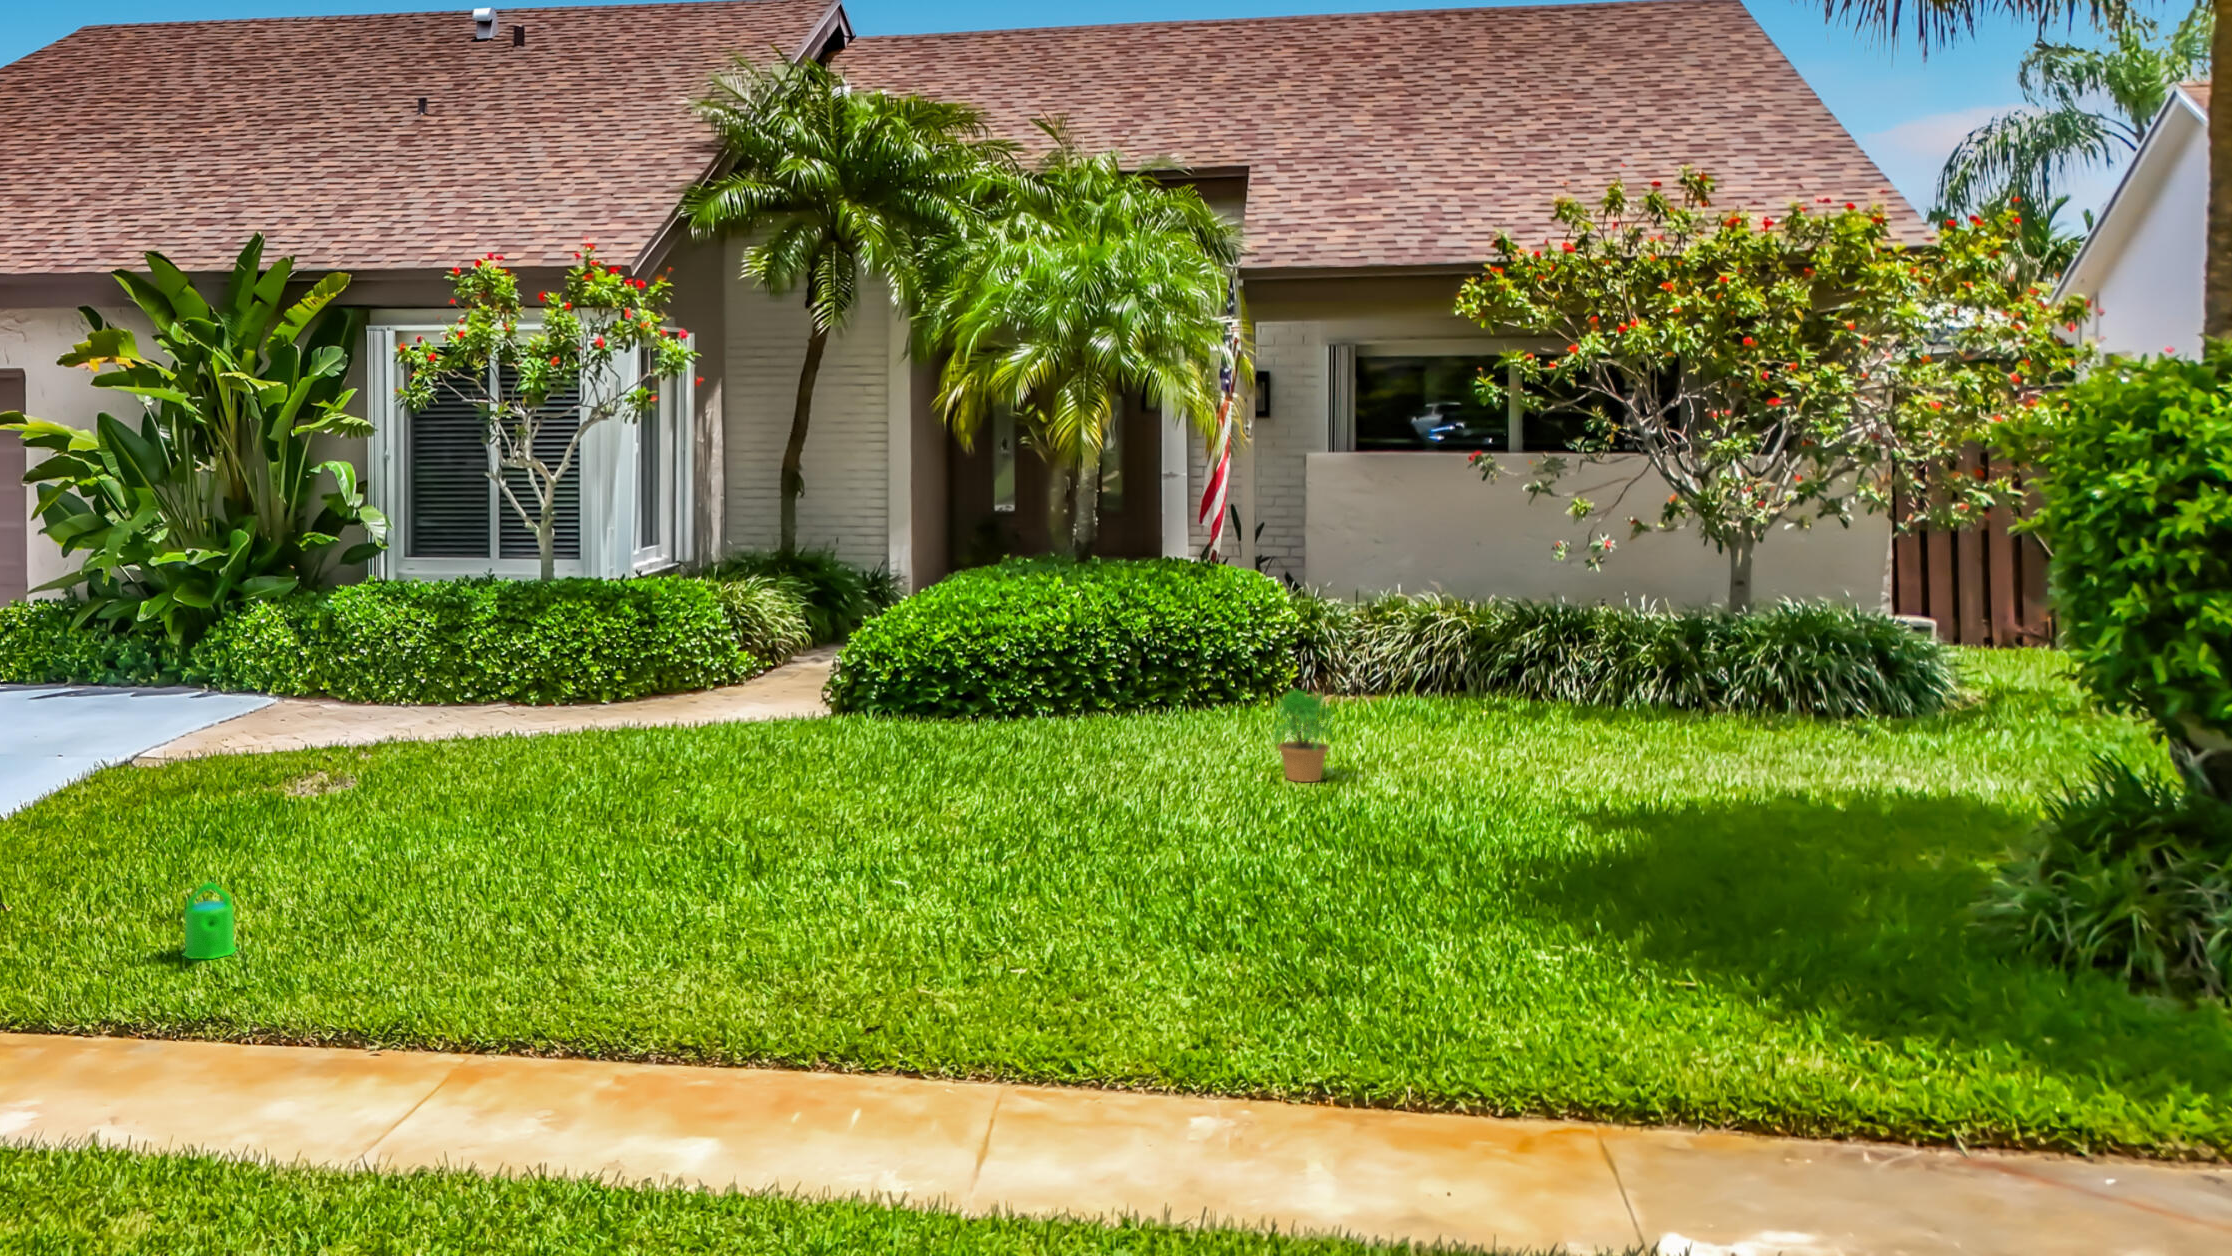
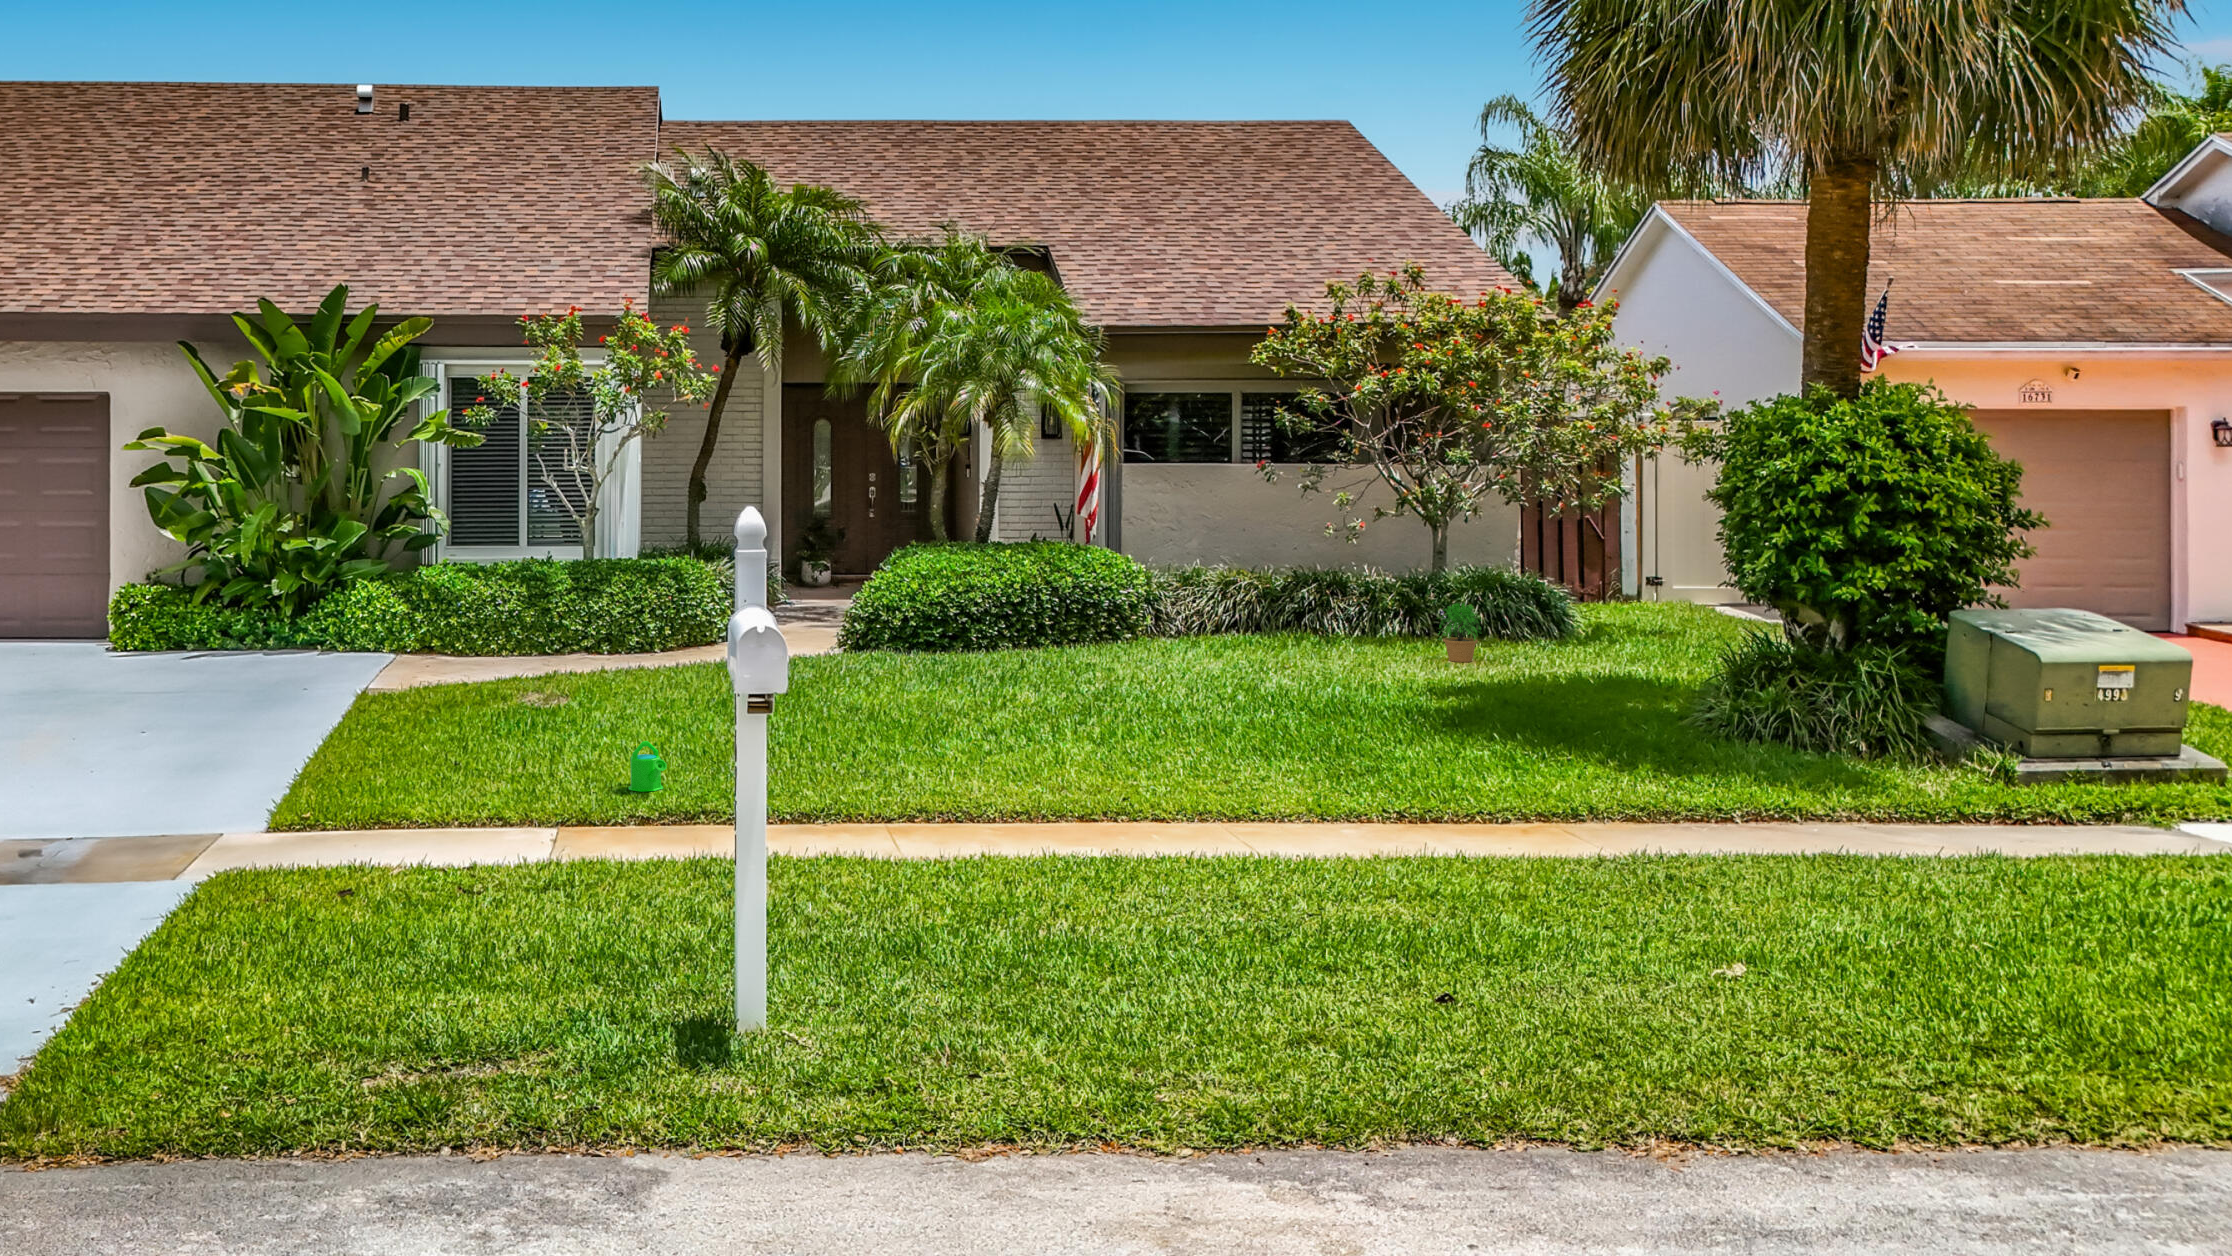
potted plant: present [1272,689,1334,782] -> present [1438,603,1481,662]

